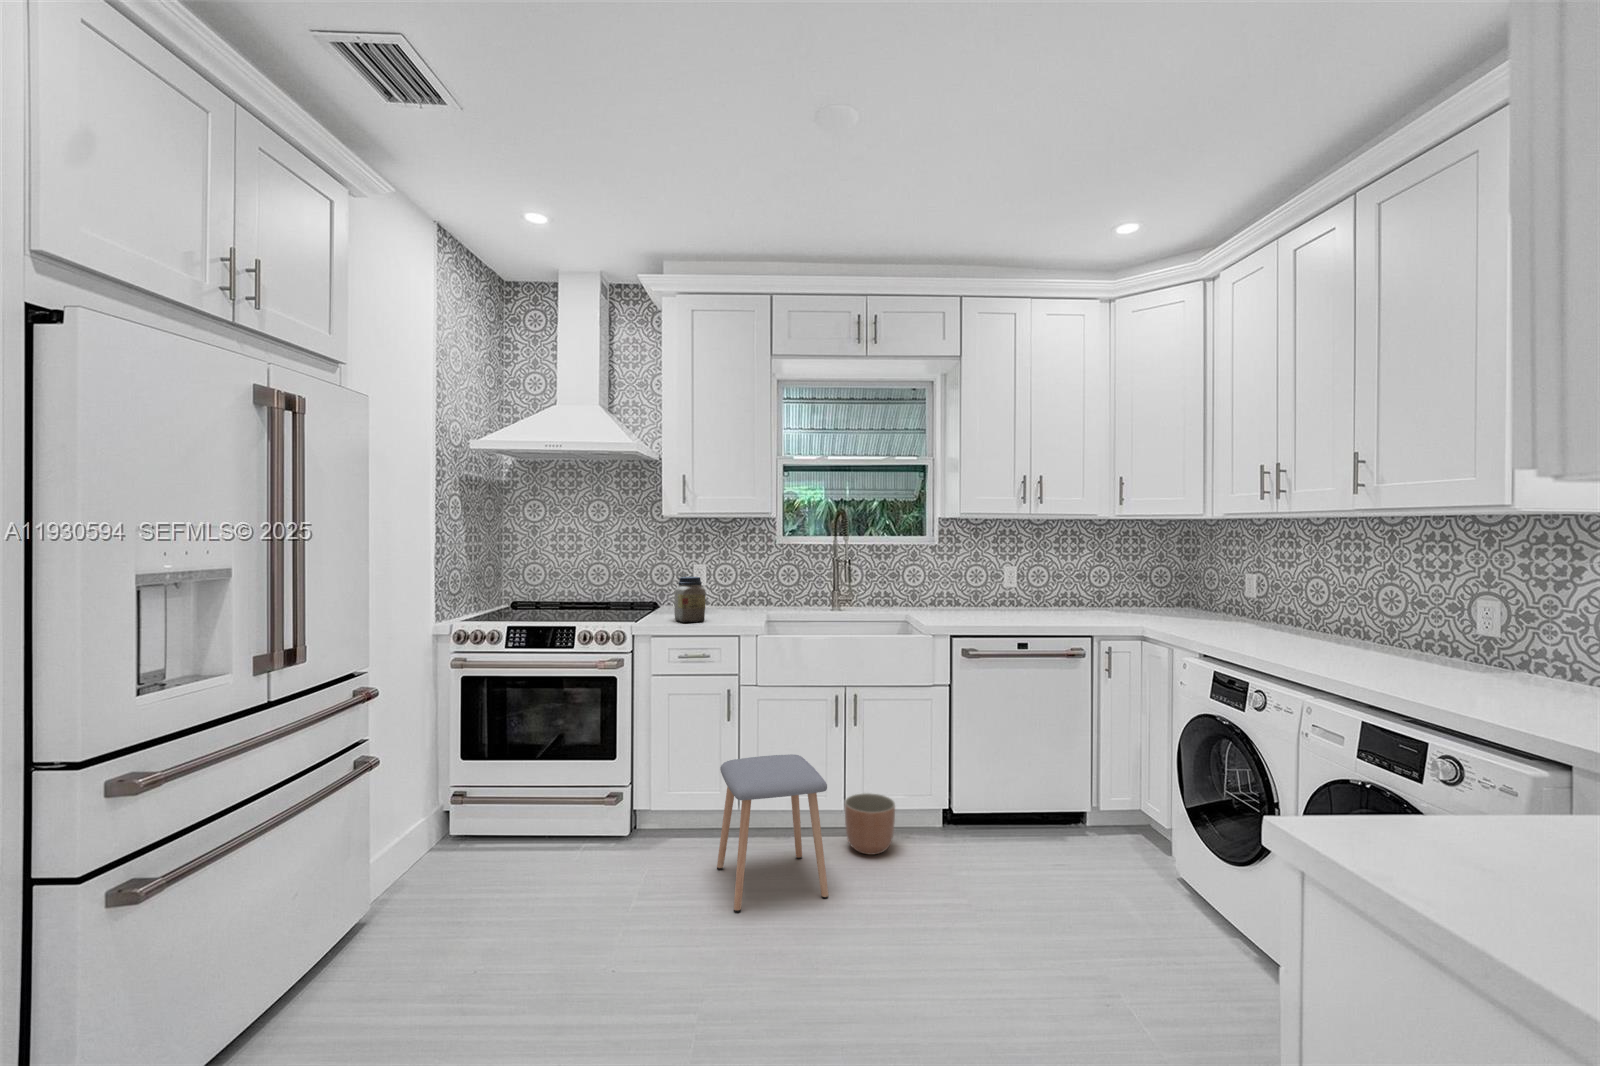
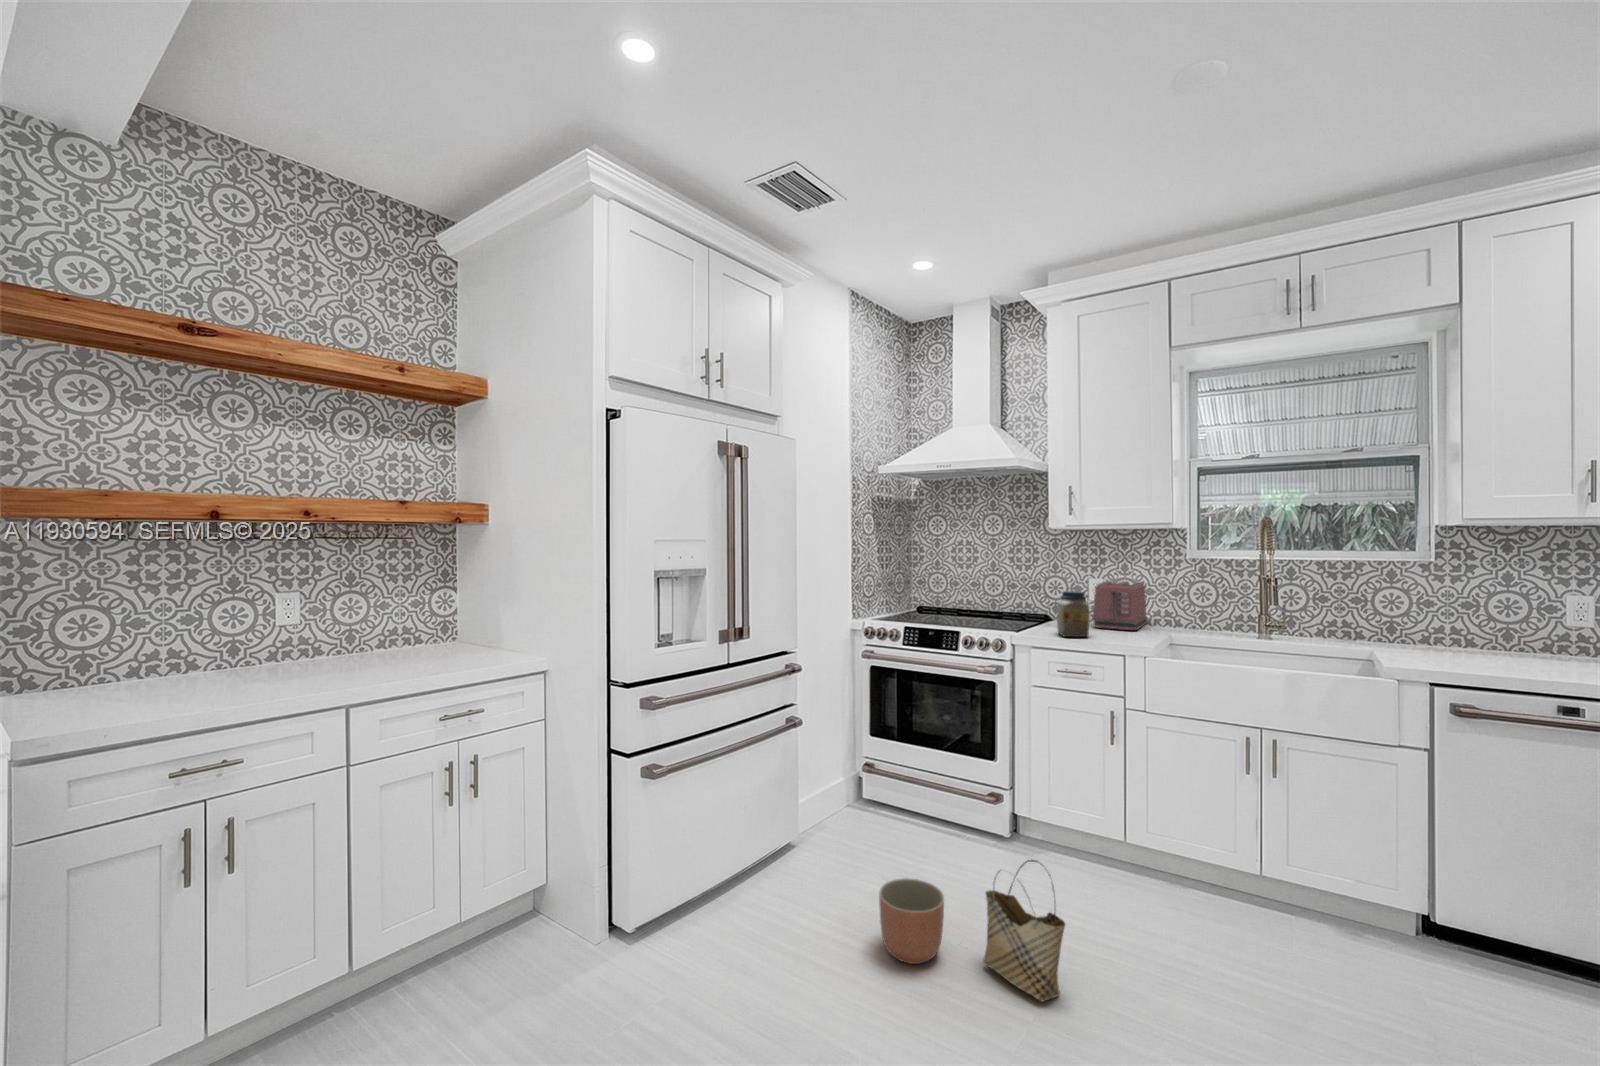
toaster: none [702,567,745,612] -> present [1093,581,1147,630]
stool: present [717,754,828,912] -> none [1091,786,1217,967]
planter: present [845,793,895,855] -> present [879,878,944,964]
woven basket: none [636,846,720,985] -> present [983,860,1065,1002]

